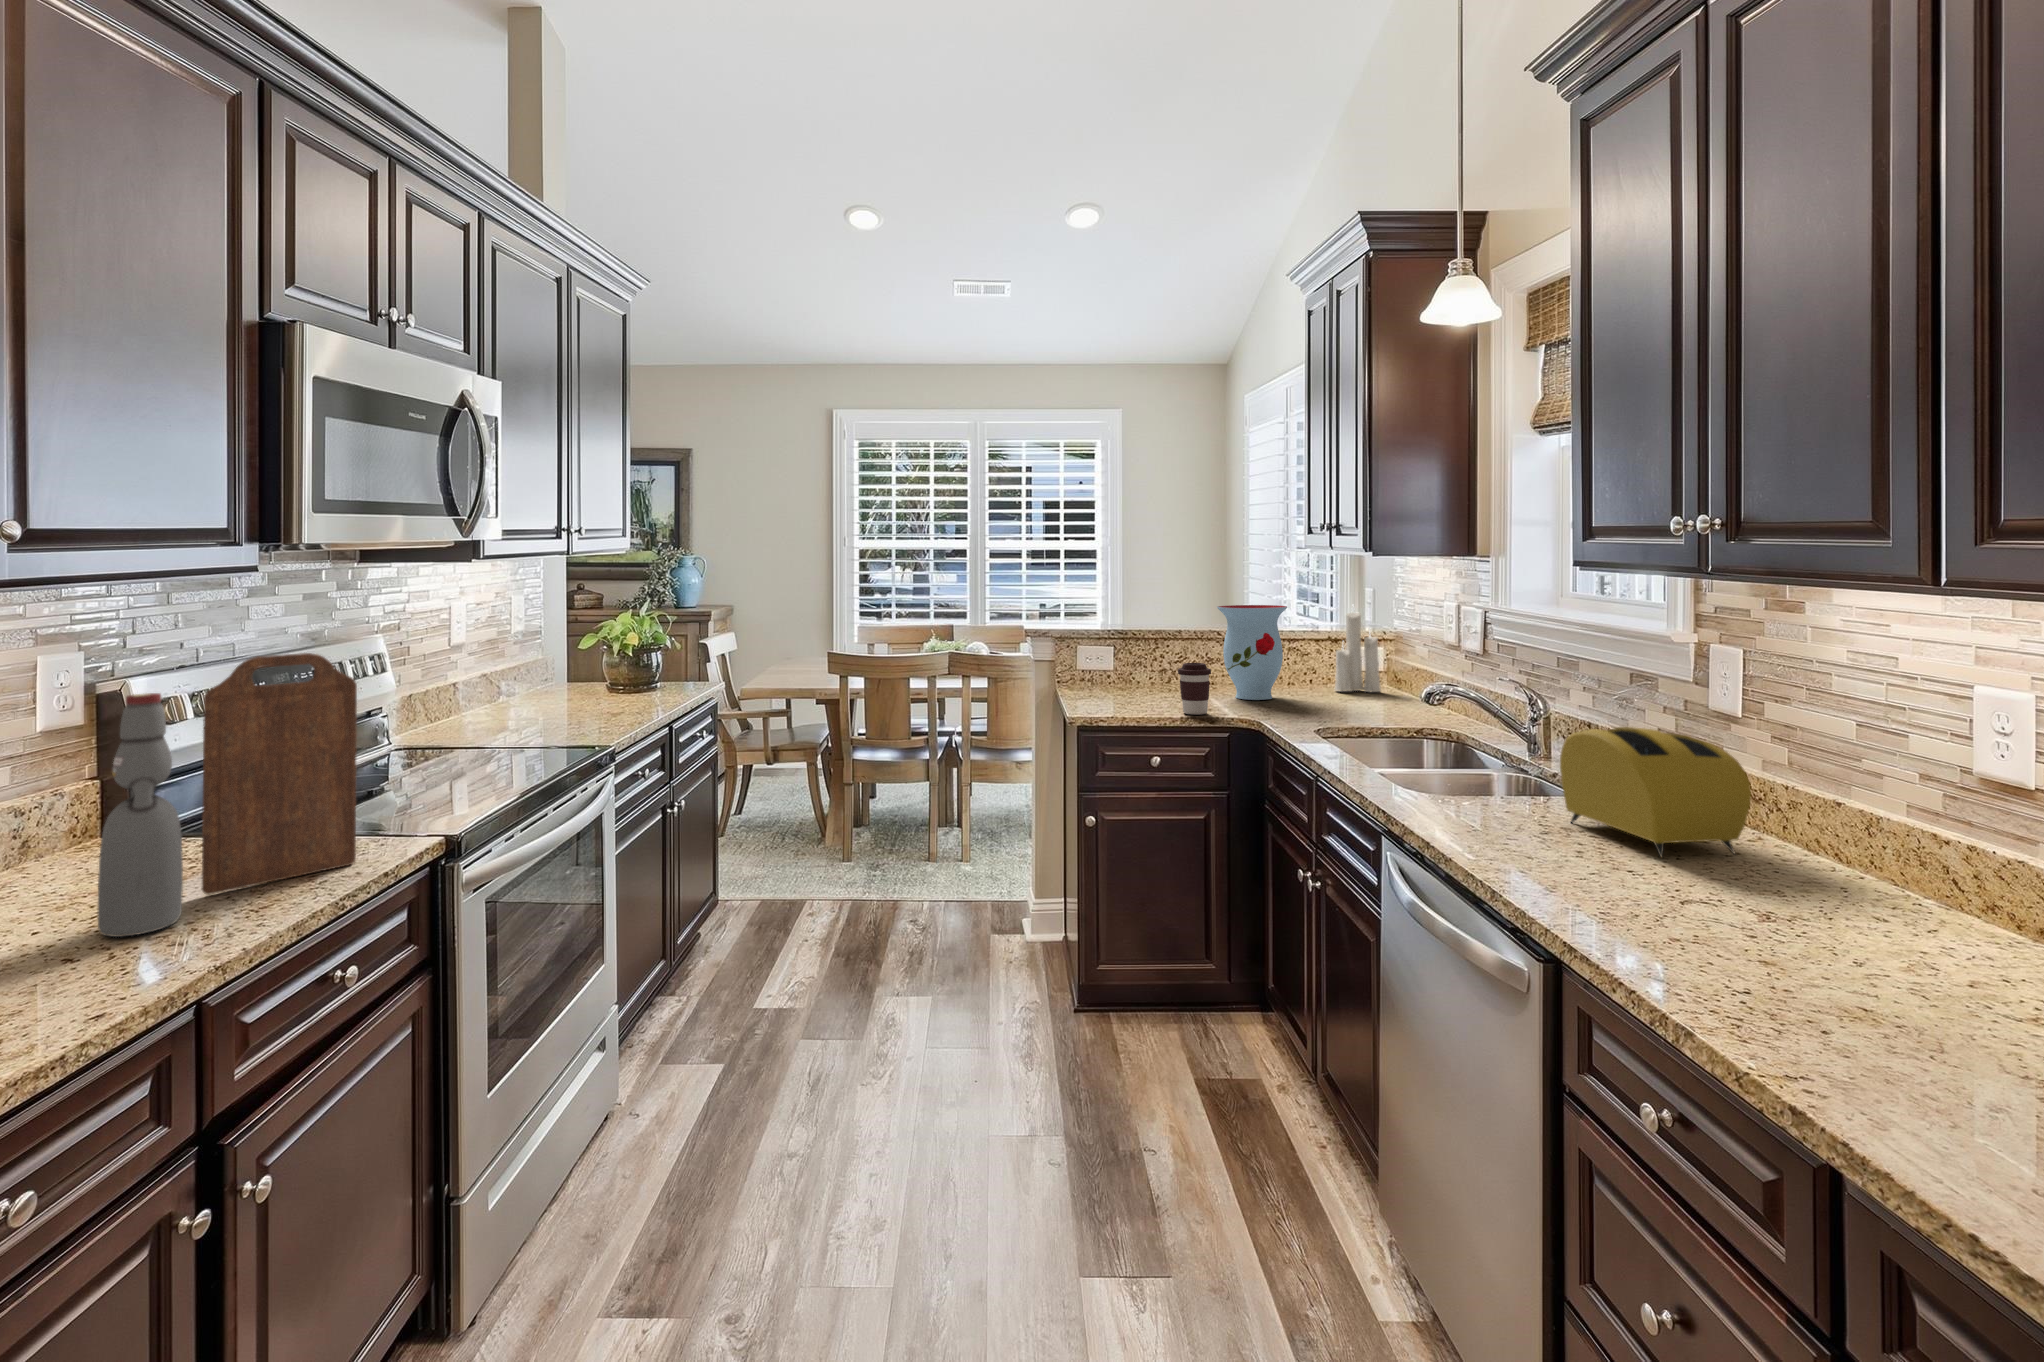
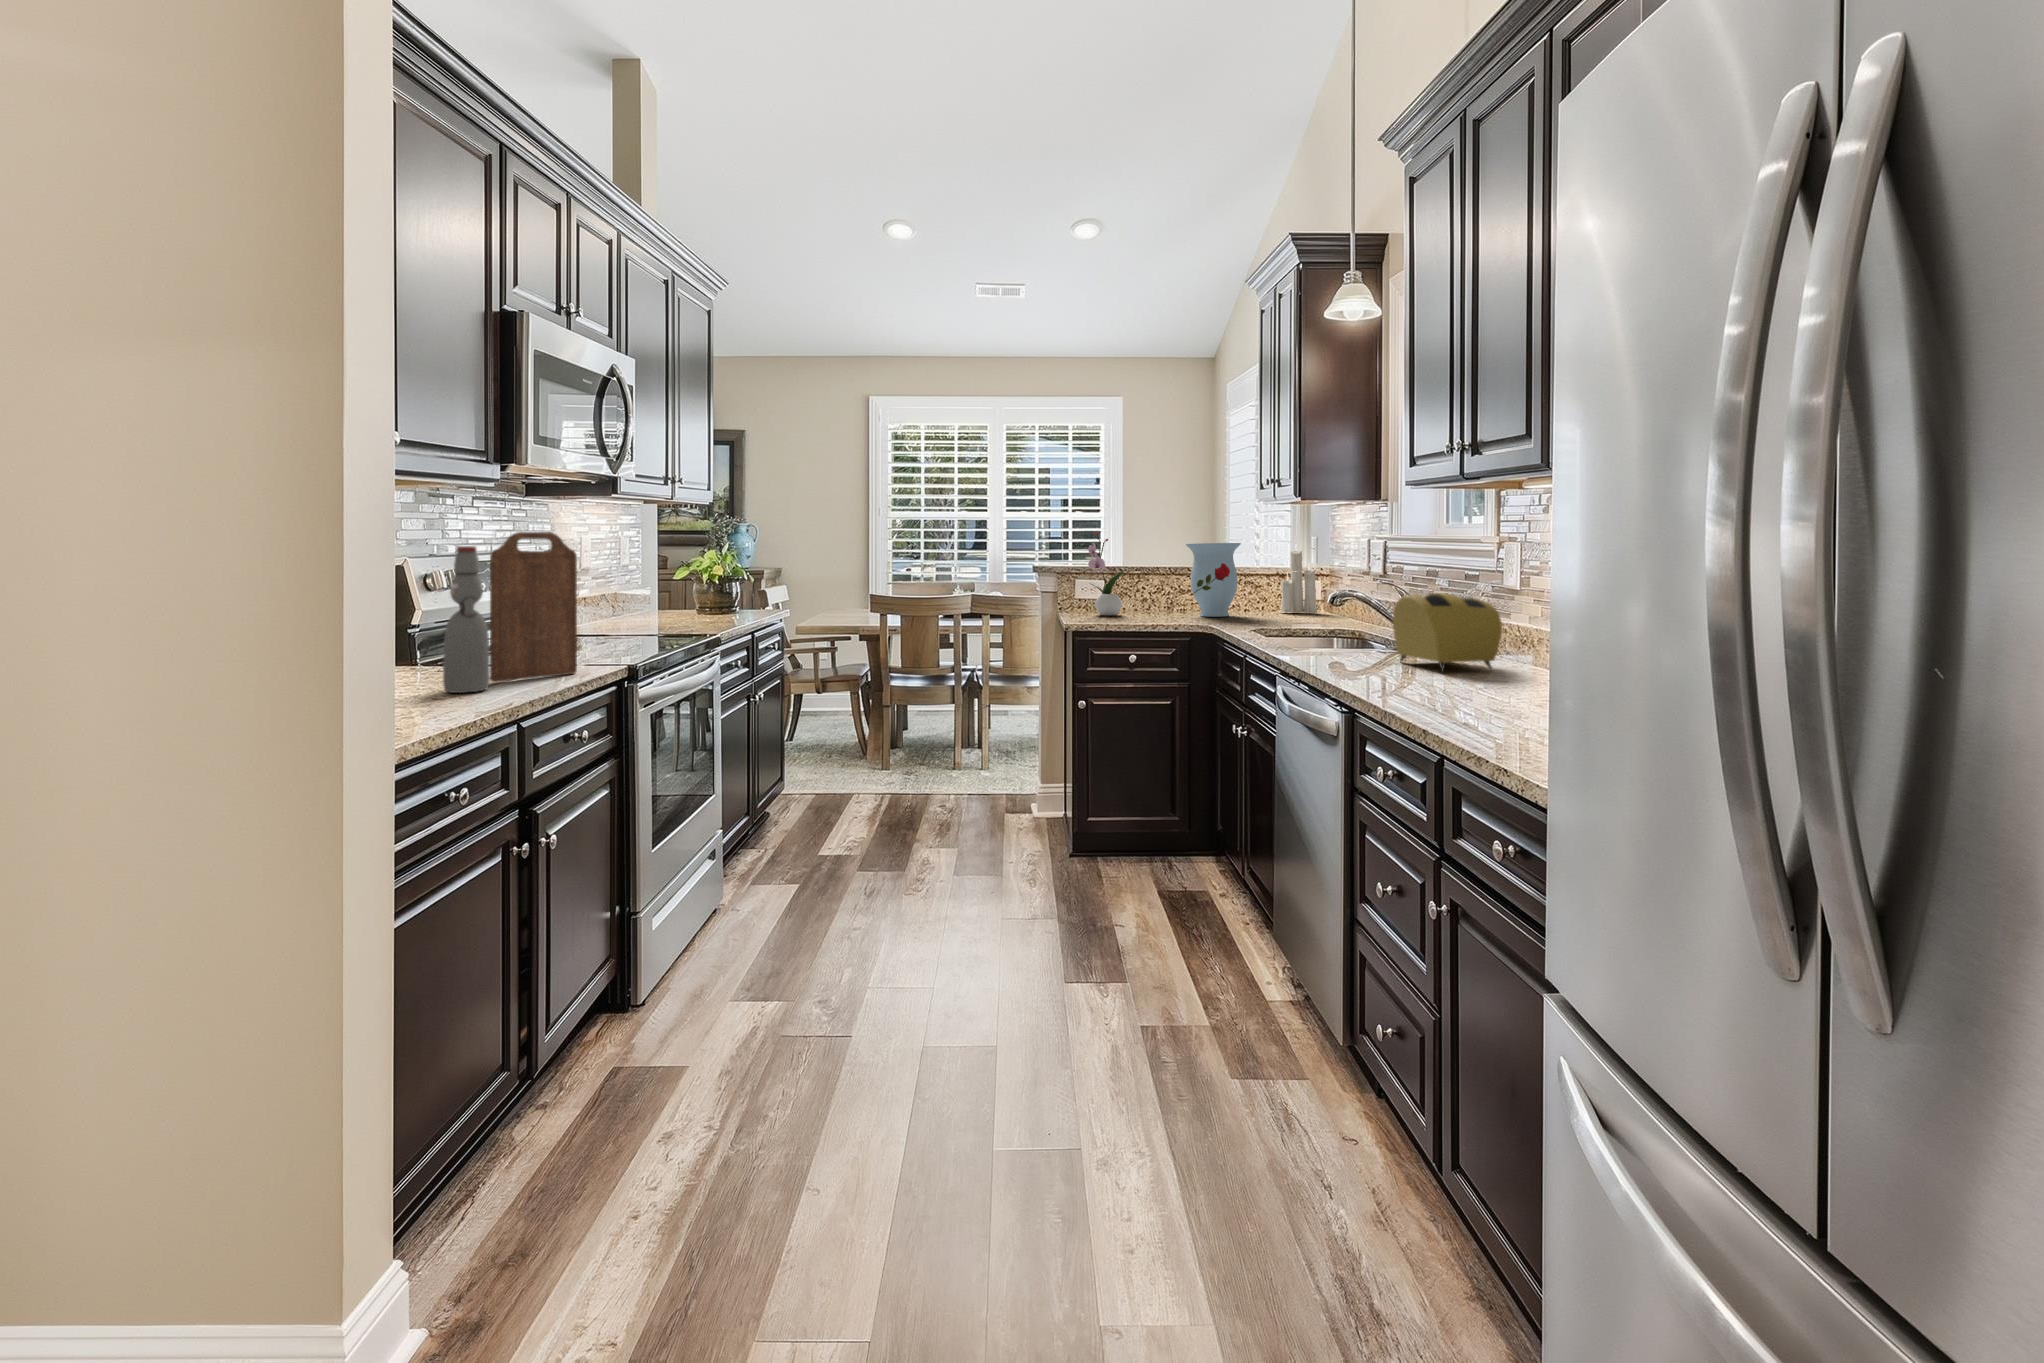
flower arrangement: none [1095,591,1140,697] -> present [1088,532,1123,615]
coffee cup: present [1178,663,1211,715] -> none [1151,584,1177,623]

